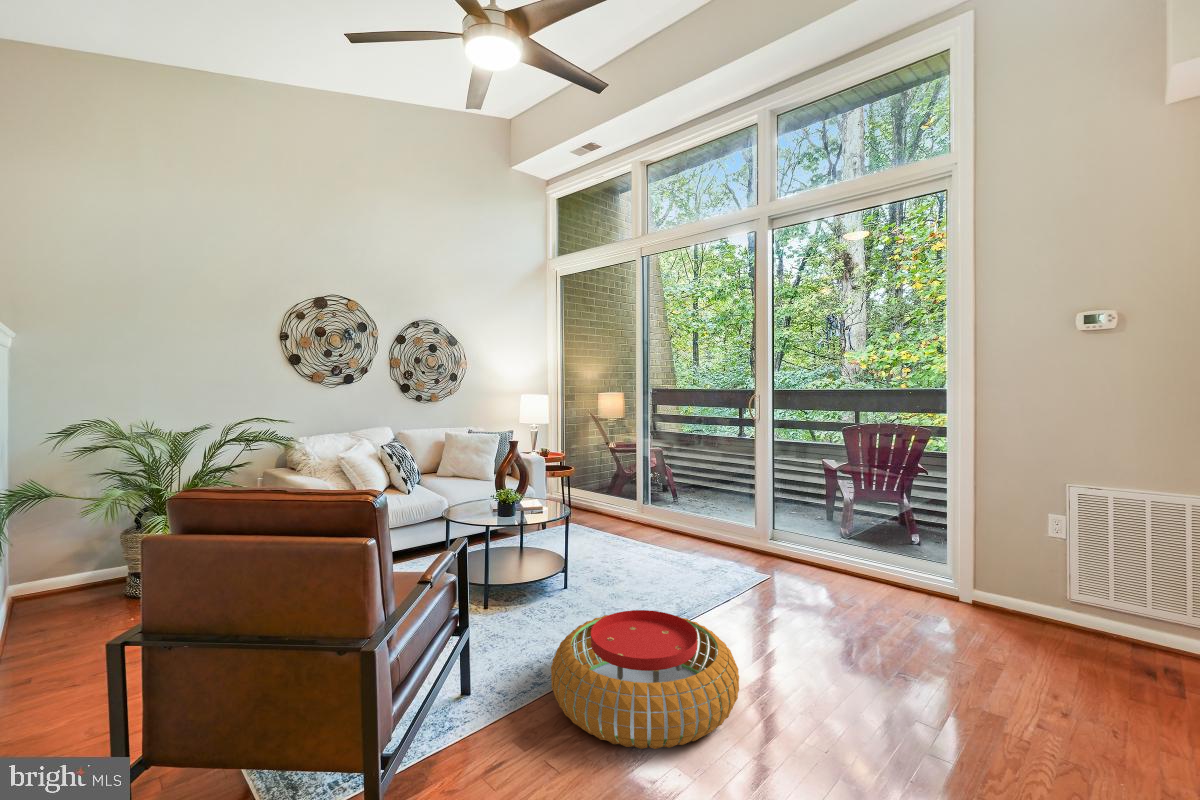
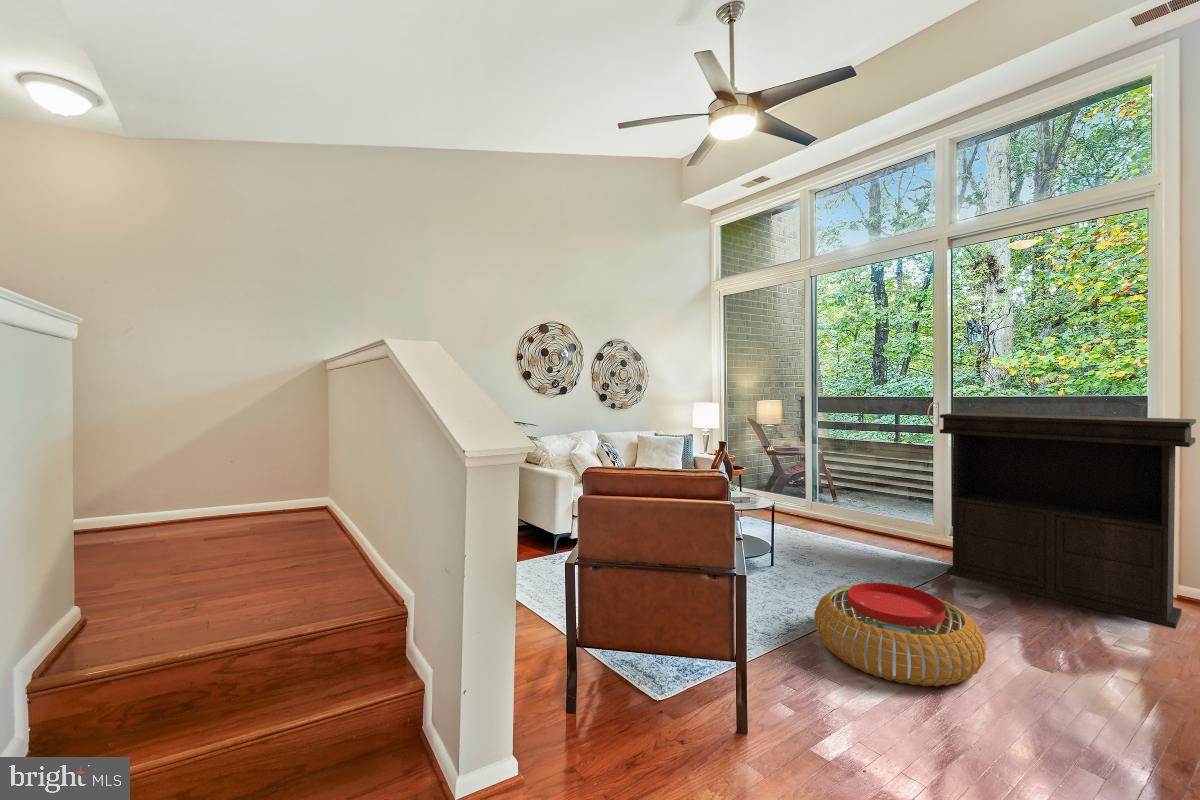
console table: none [745,404,983,641] -> present [940,413,1196,629]

